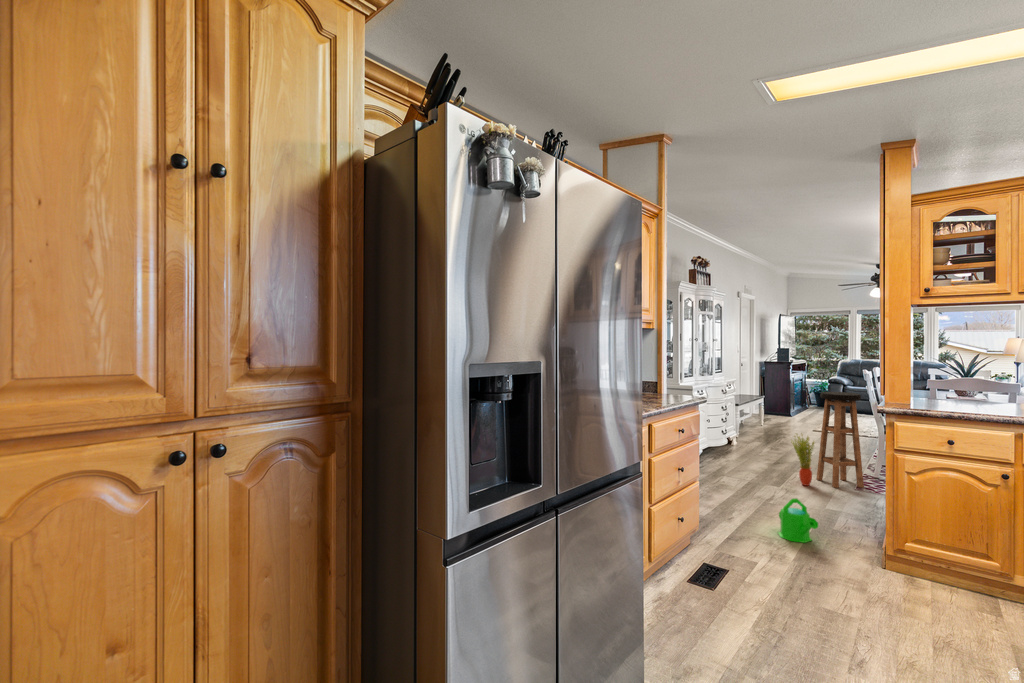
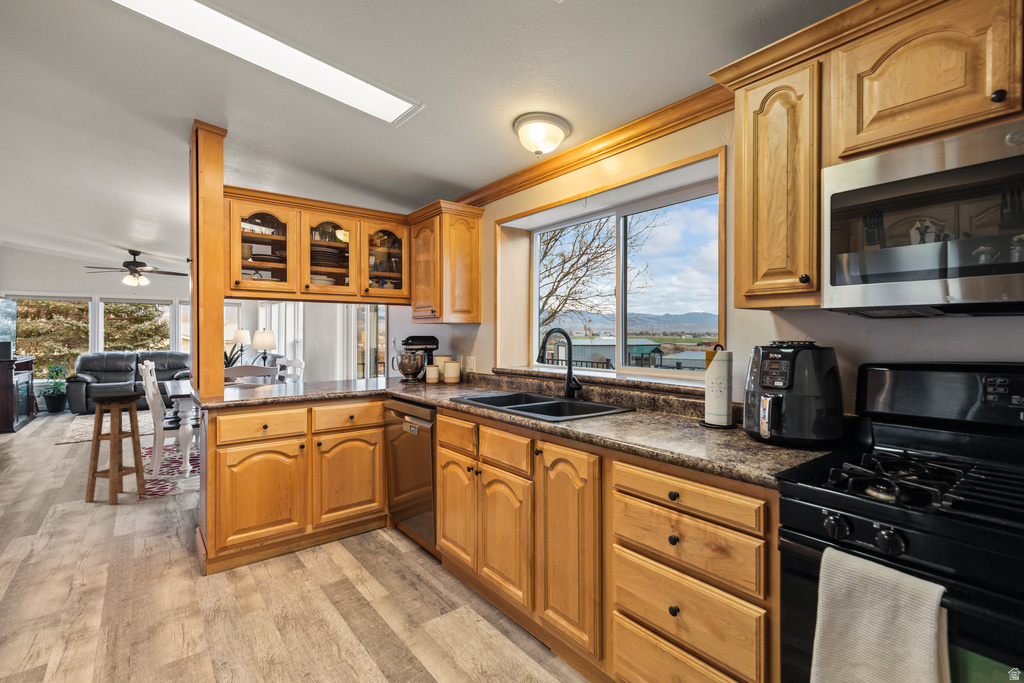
potted plant: present [792,434,814,486] -> none [49,450,88,515]
watering can: present [779,499,818,543] -> none [57,538,124,600]

